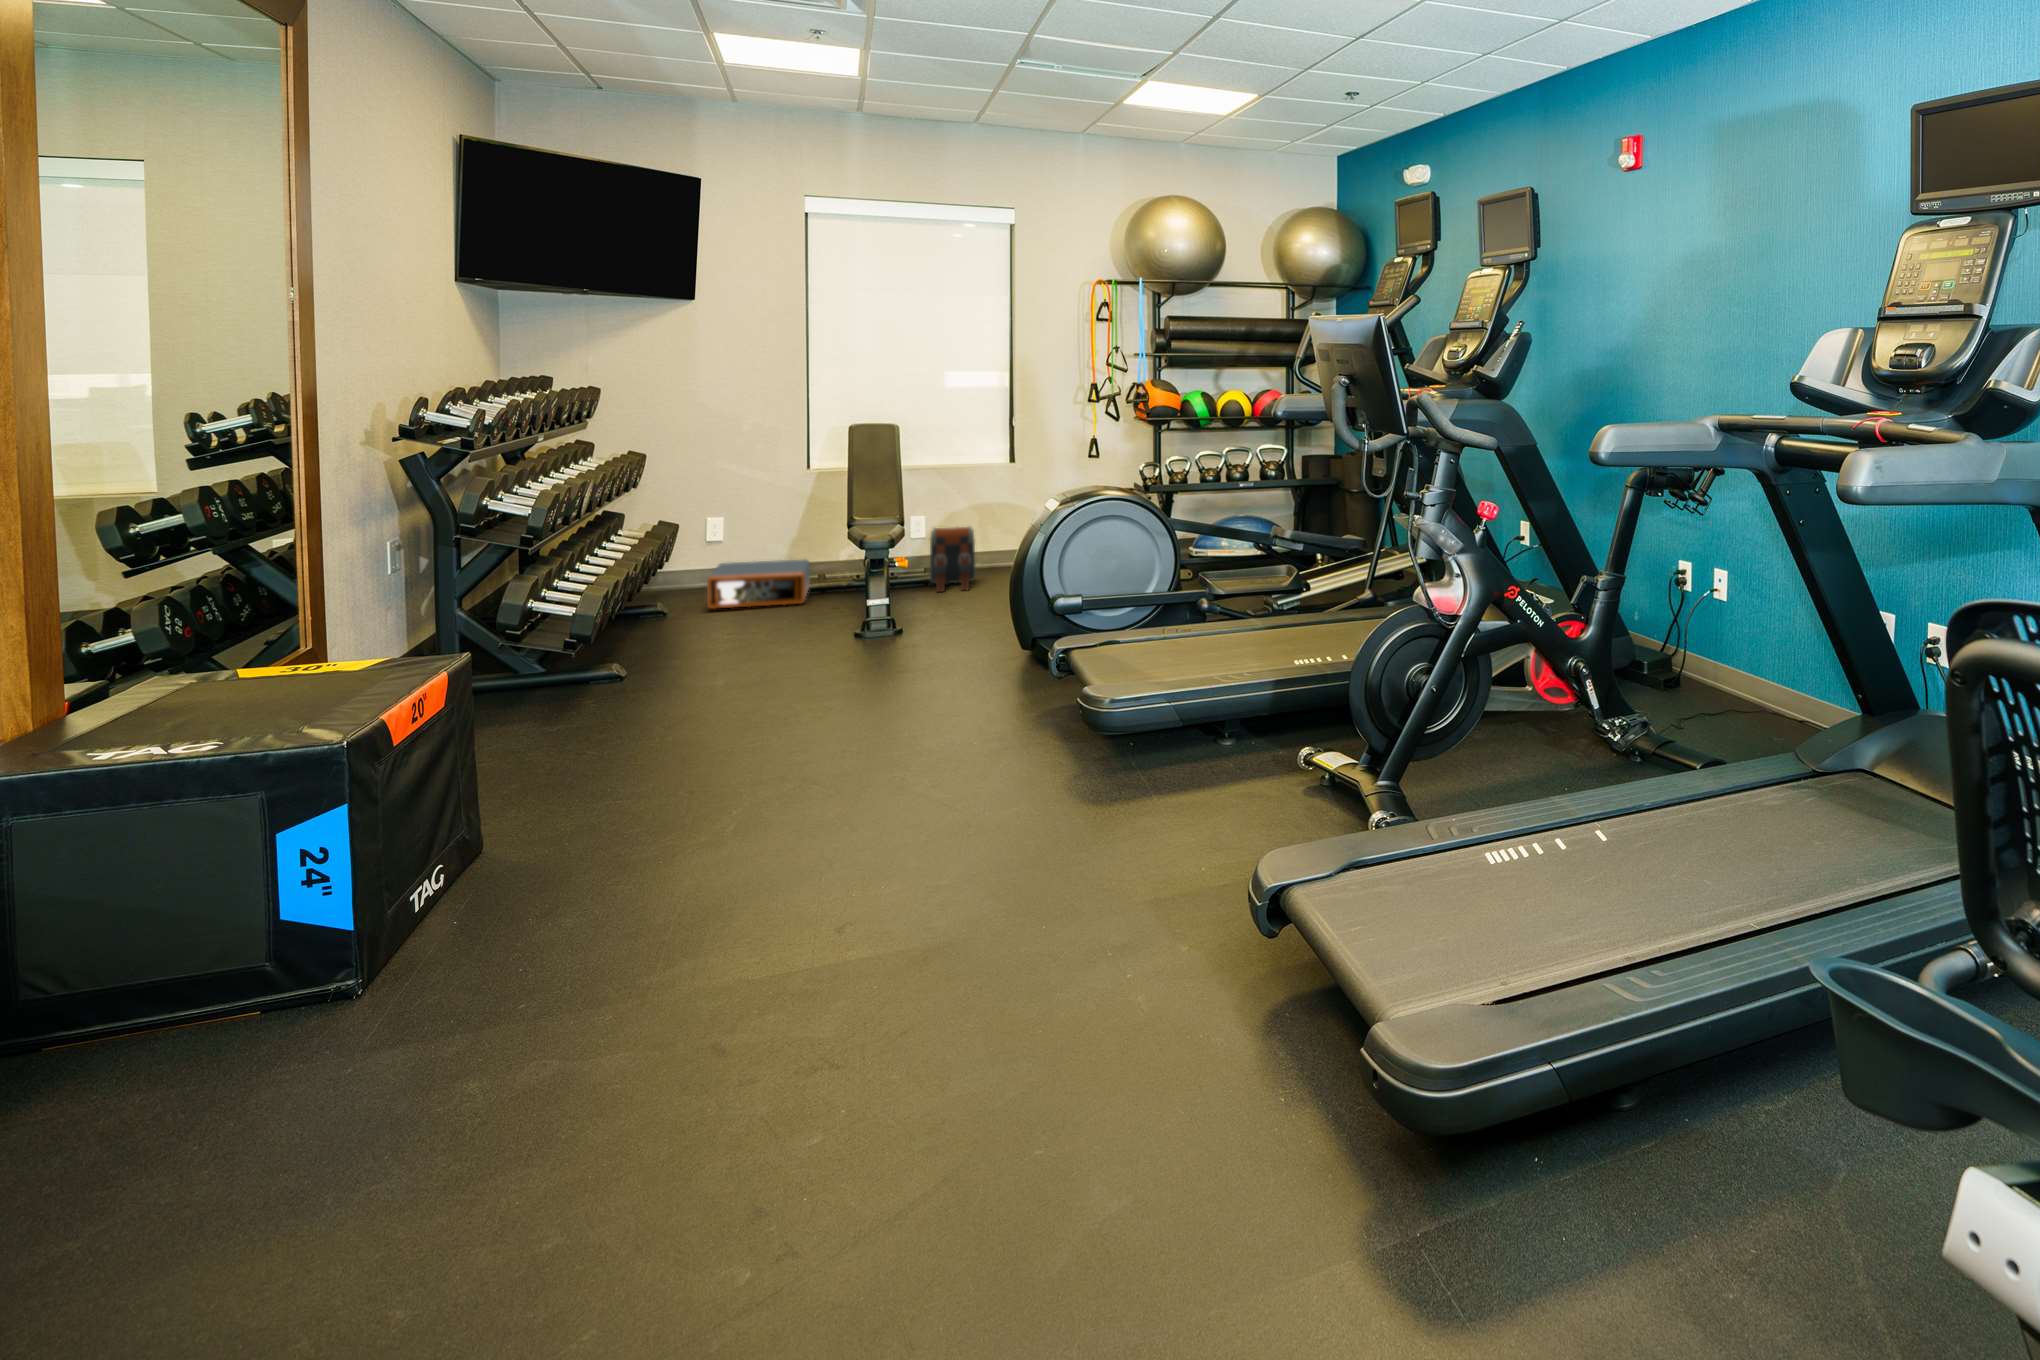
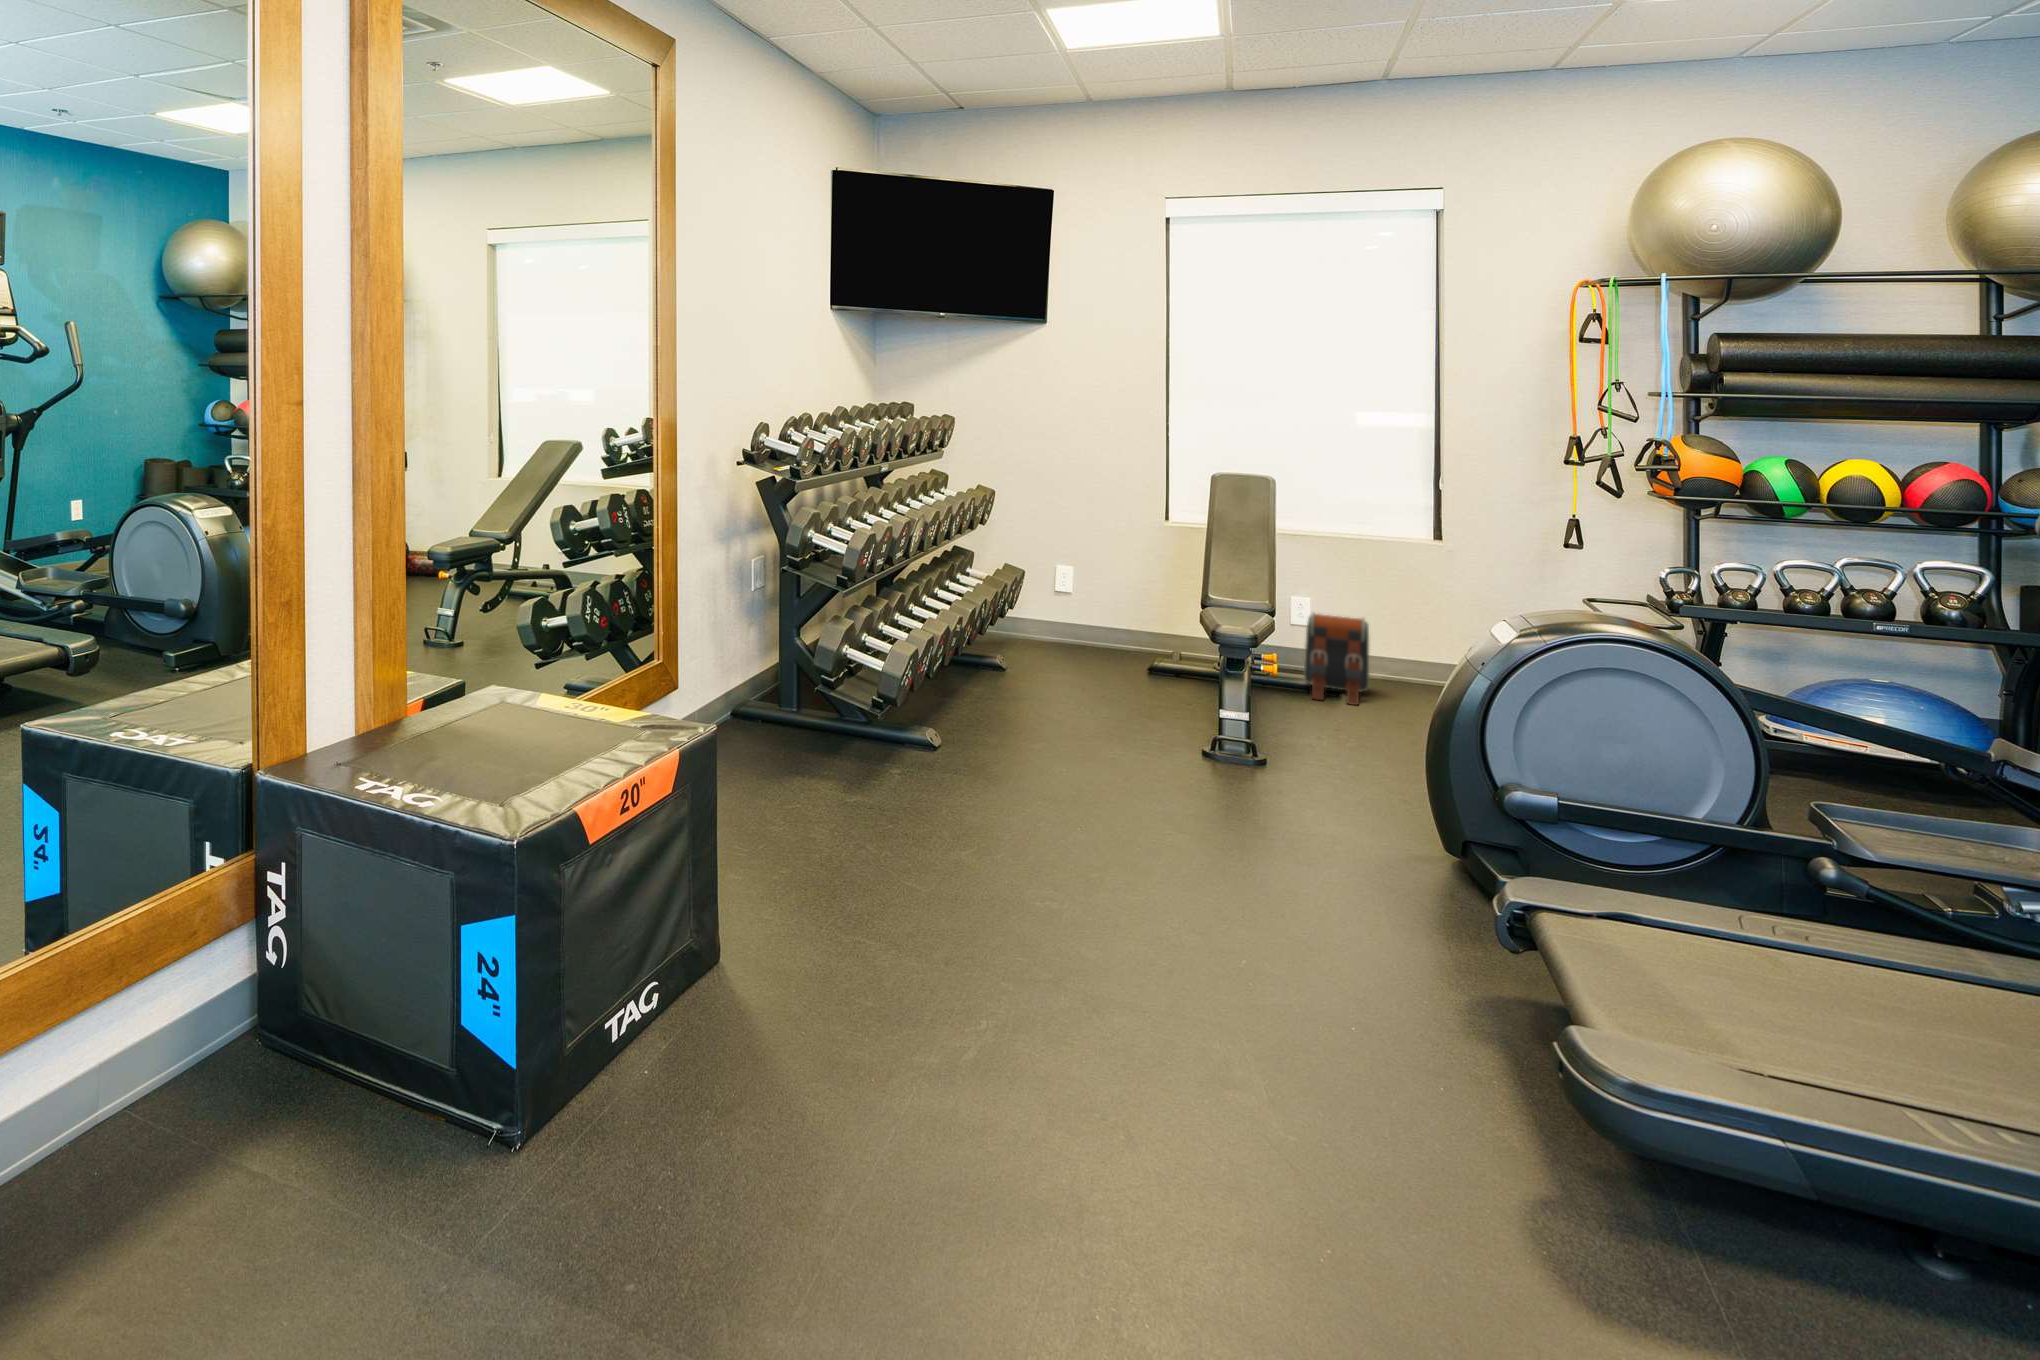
storage box: present [707,560,810,609] -> none [1043,615,1157,680]

